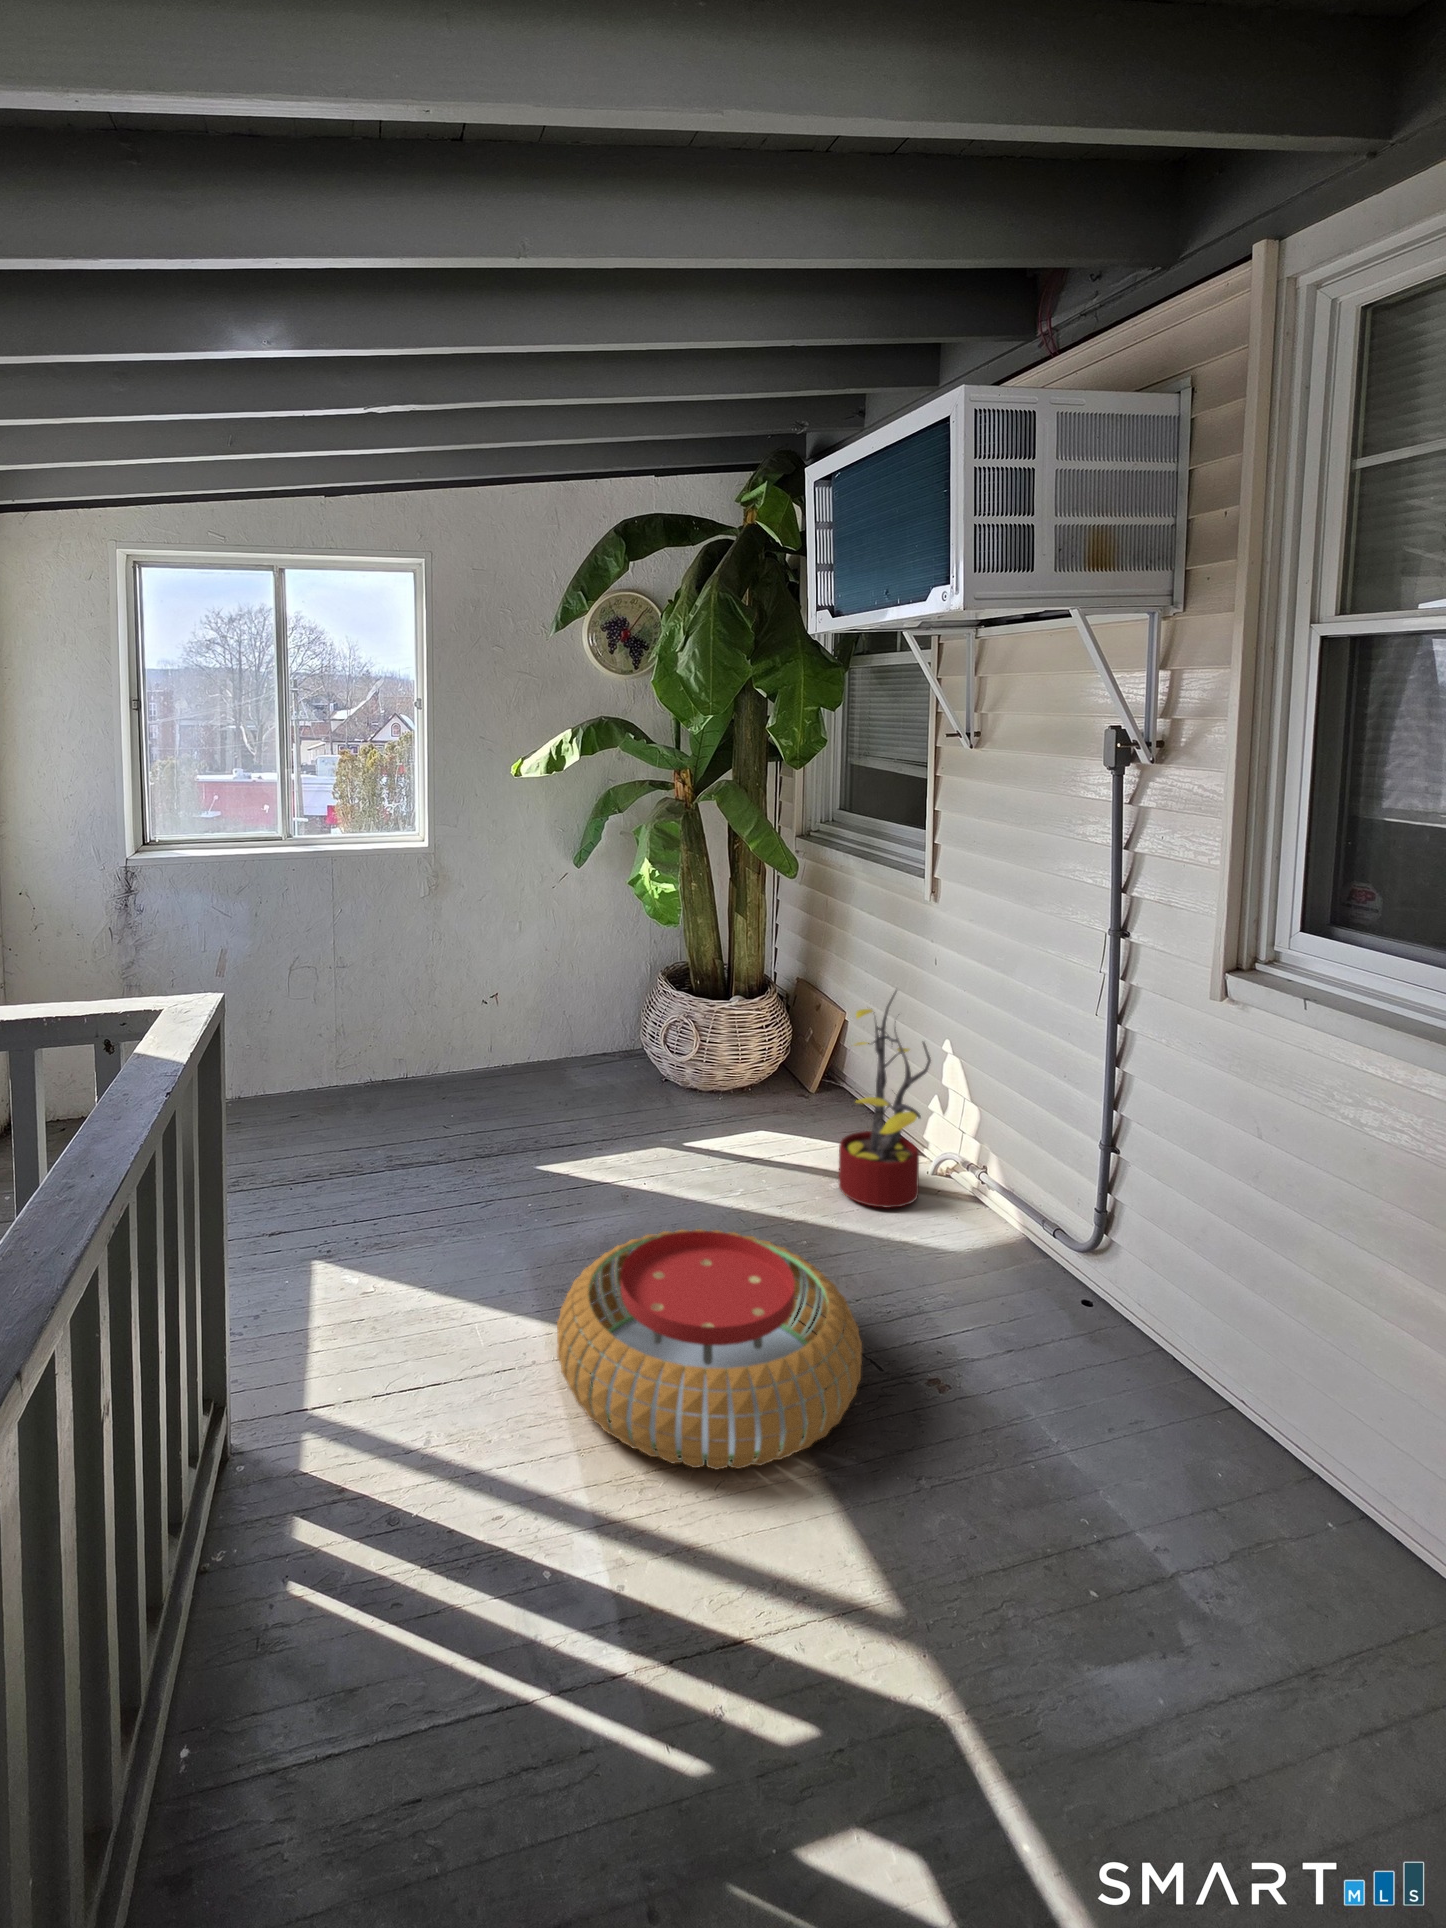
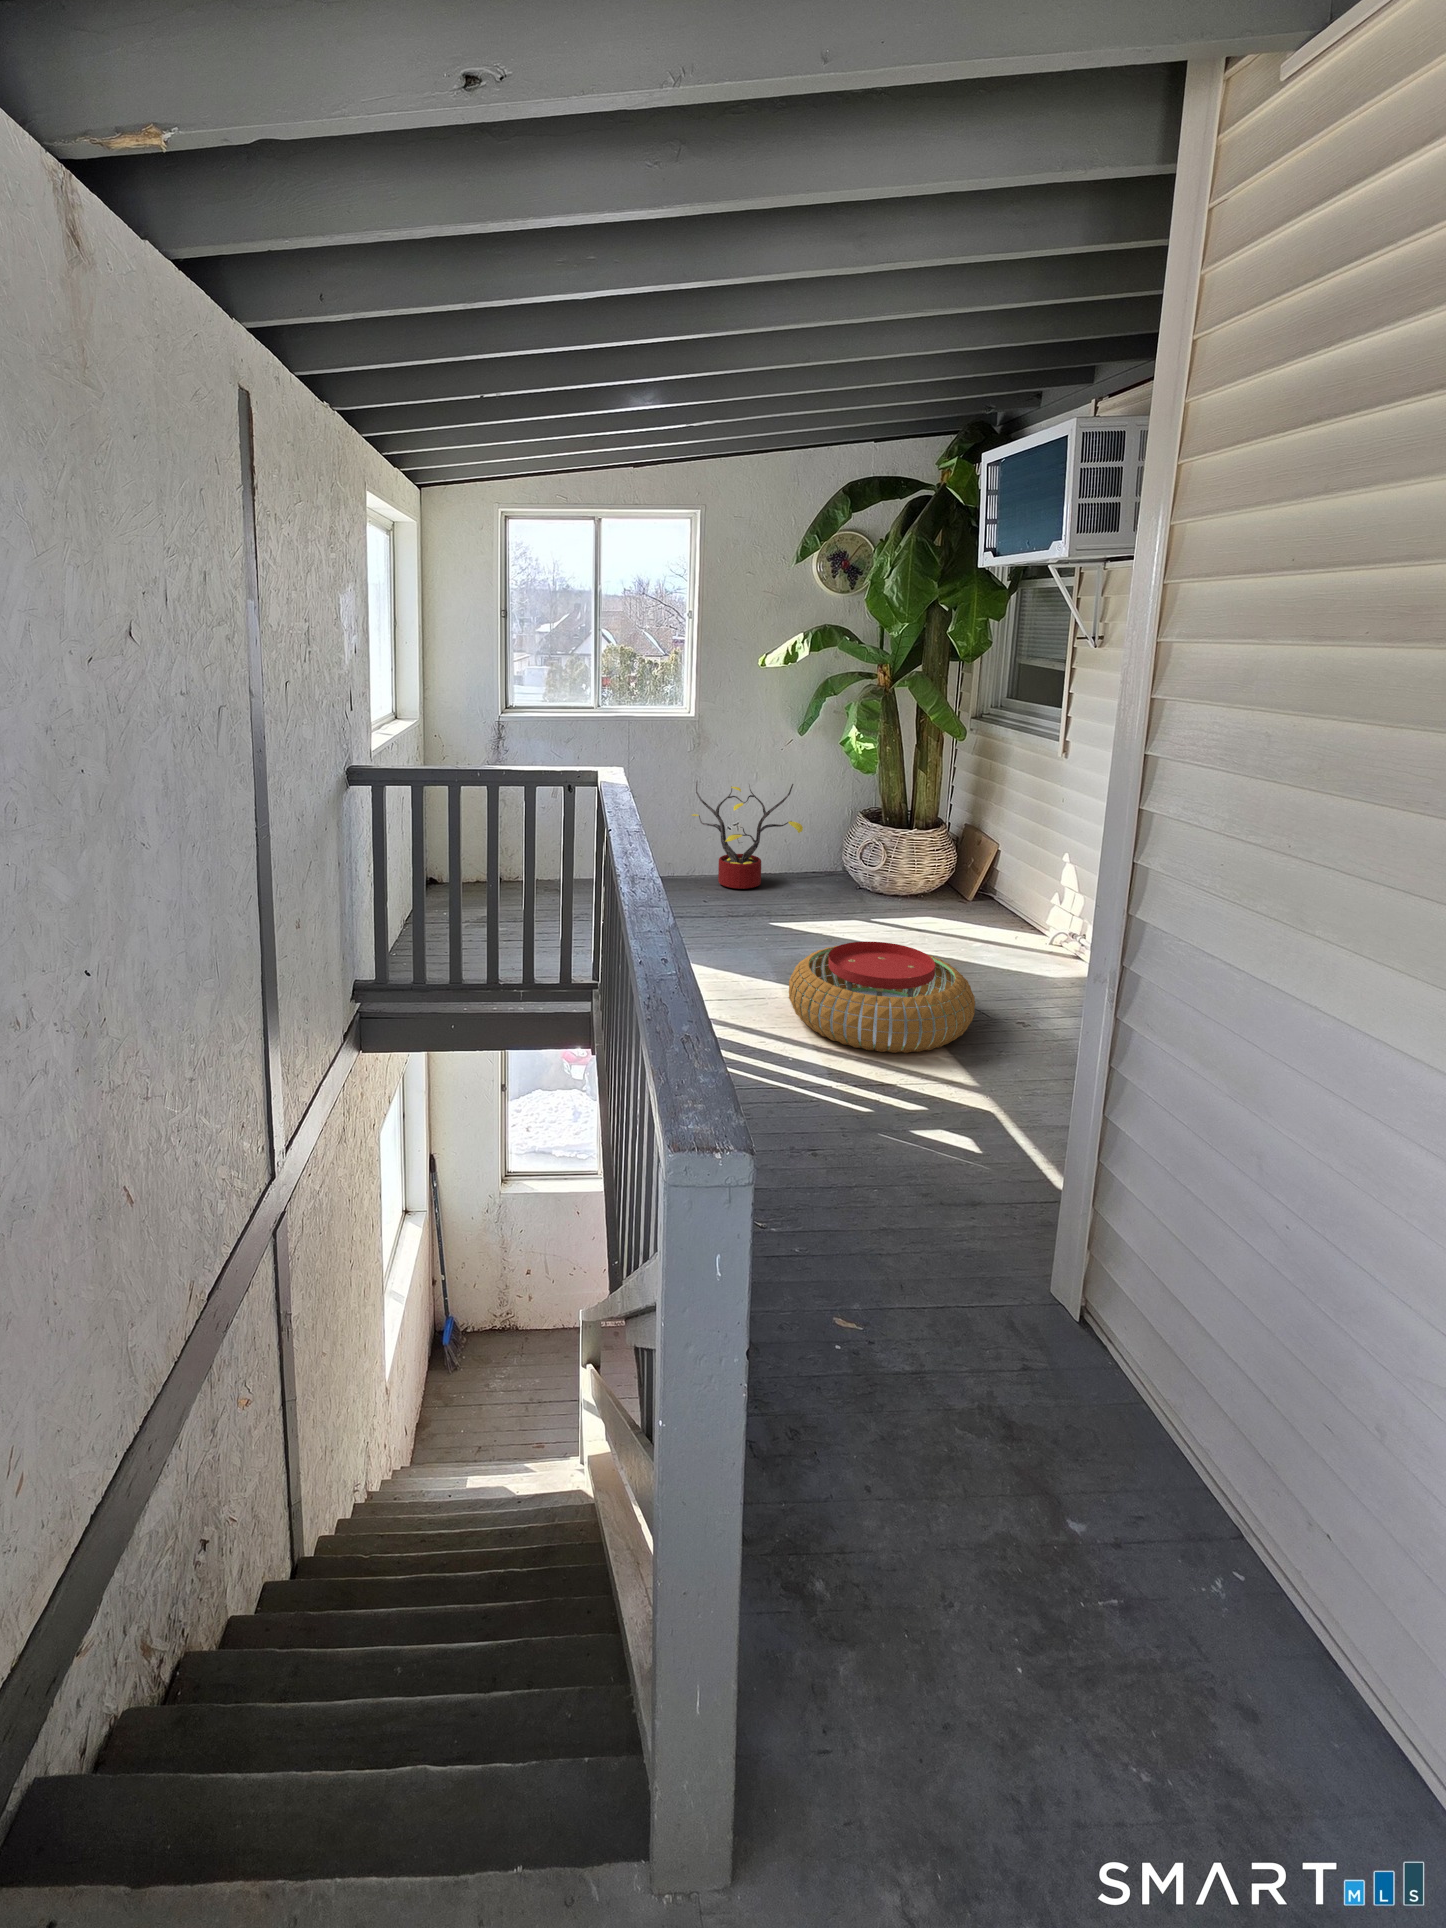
decorative plant: present [839,990,931,1208] -> present [692,782,803,889]

